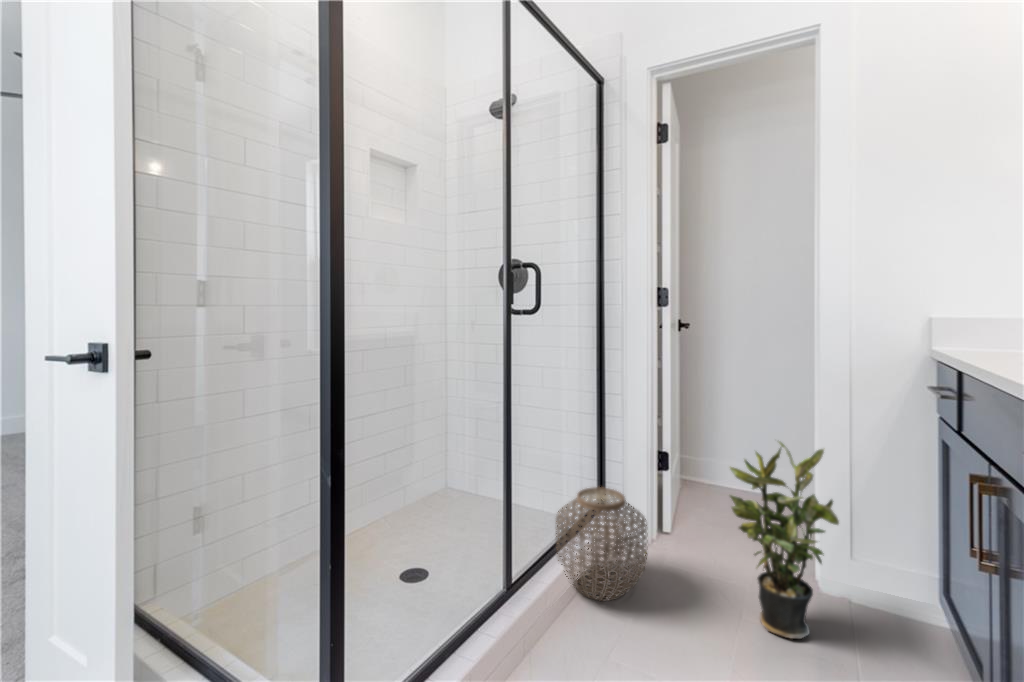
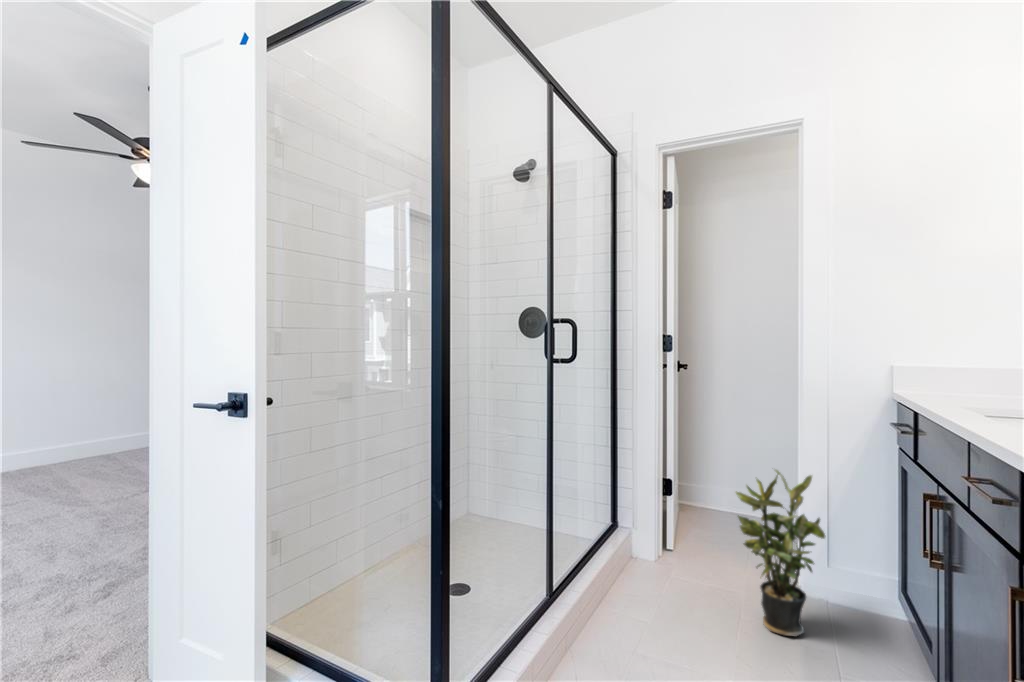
woven basket: present [556,487,647,601] -> none [584,512,666,613]

